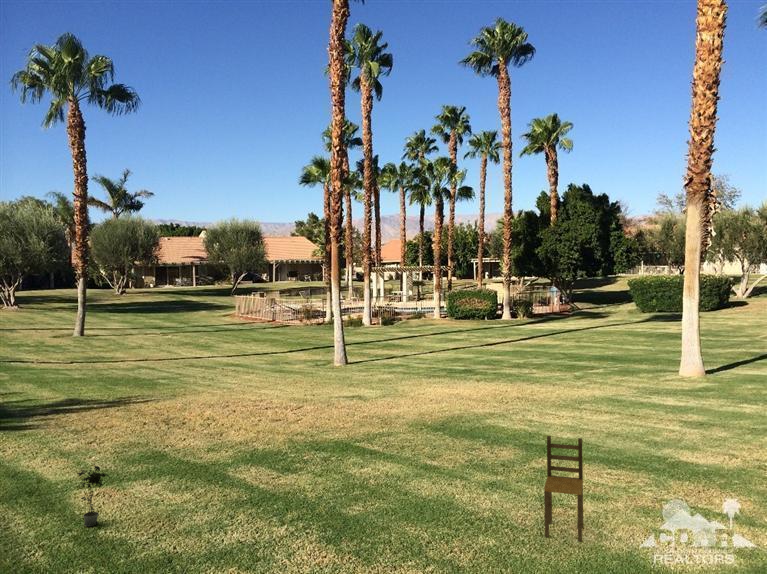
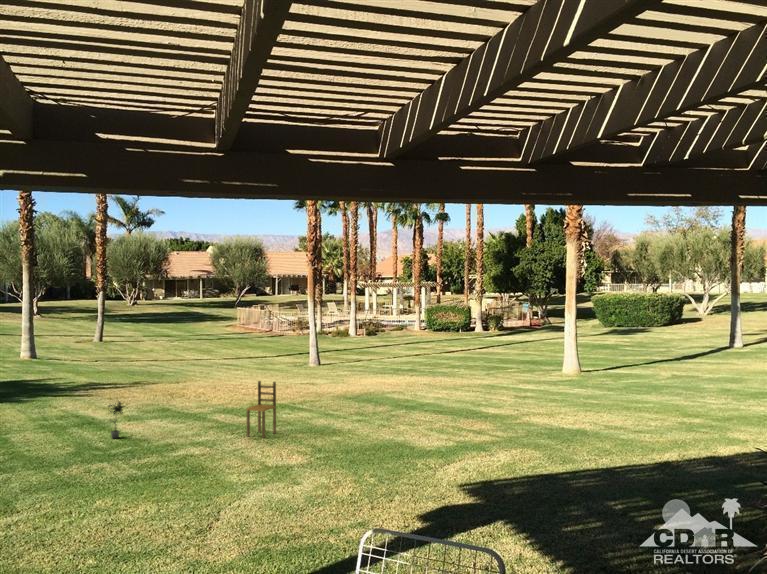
chair: present [544,436,583,541] -> present [247,381,276,438]

